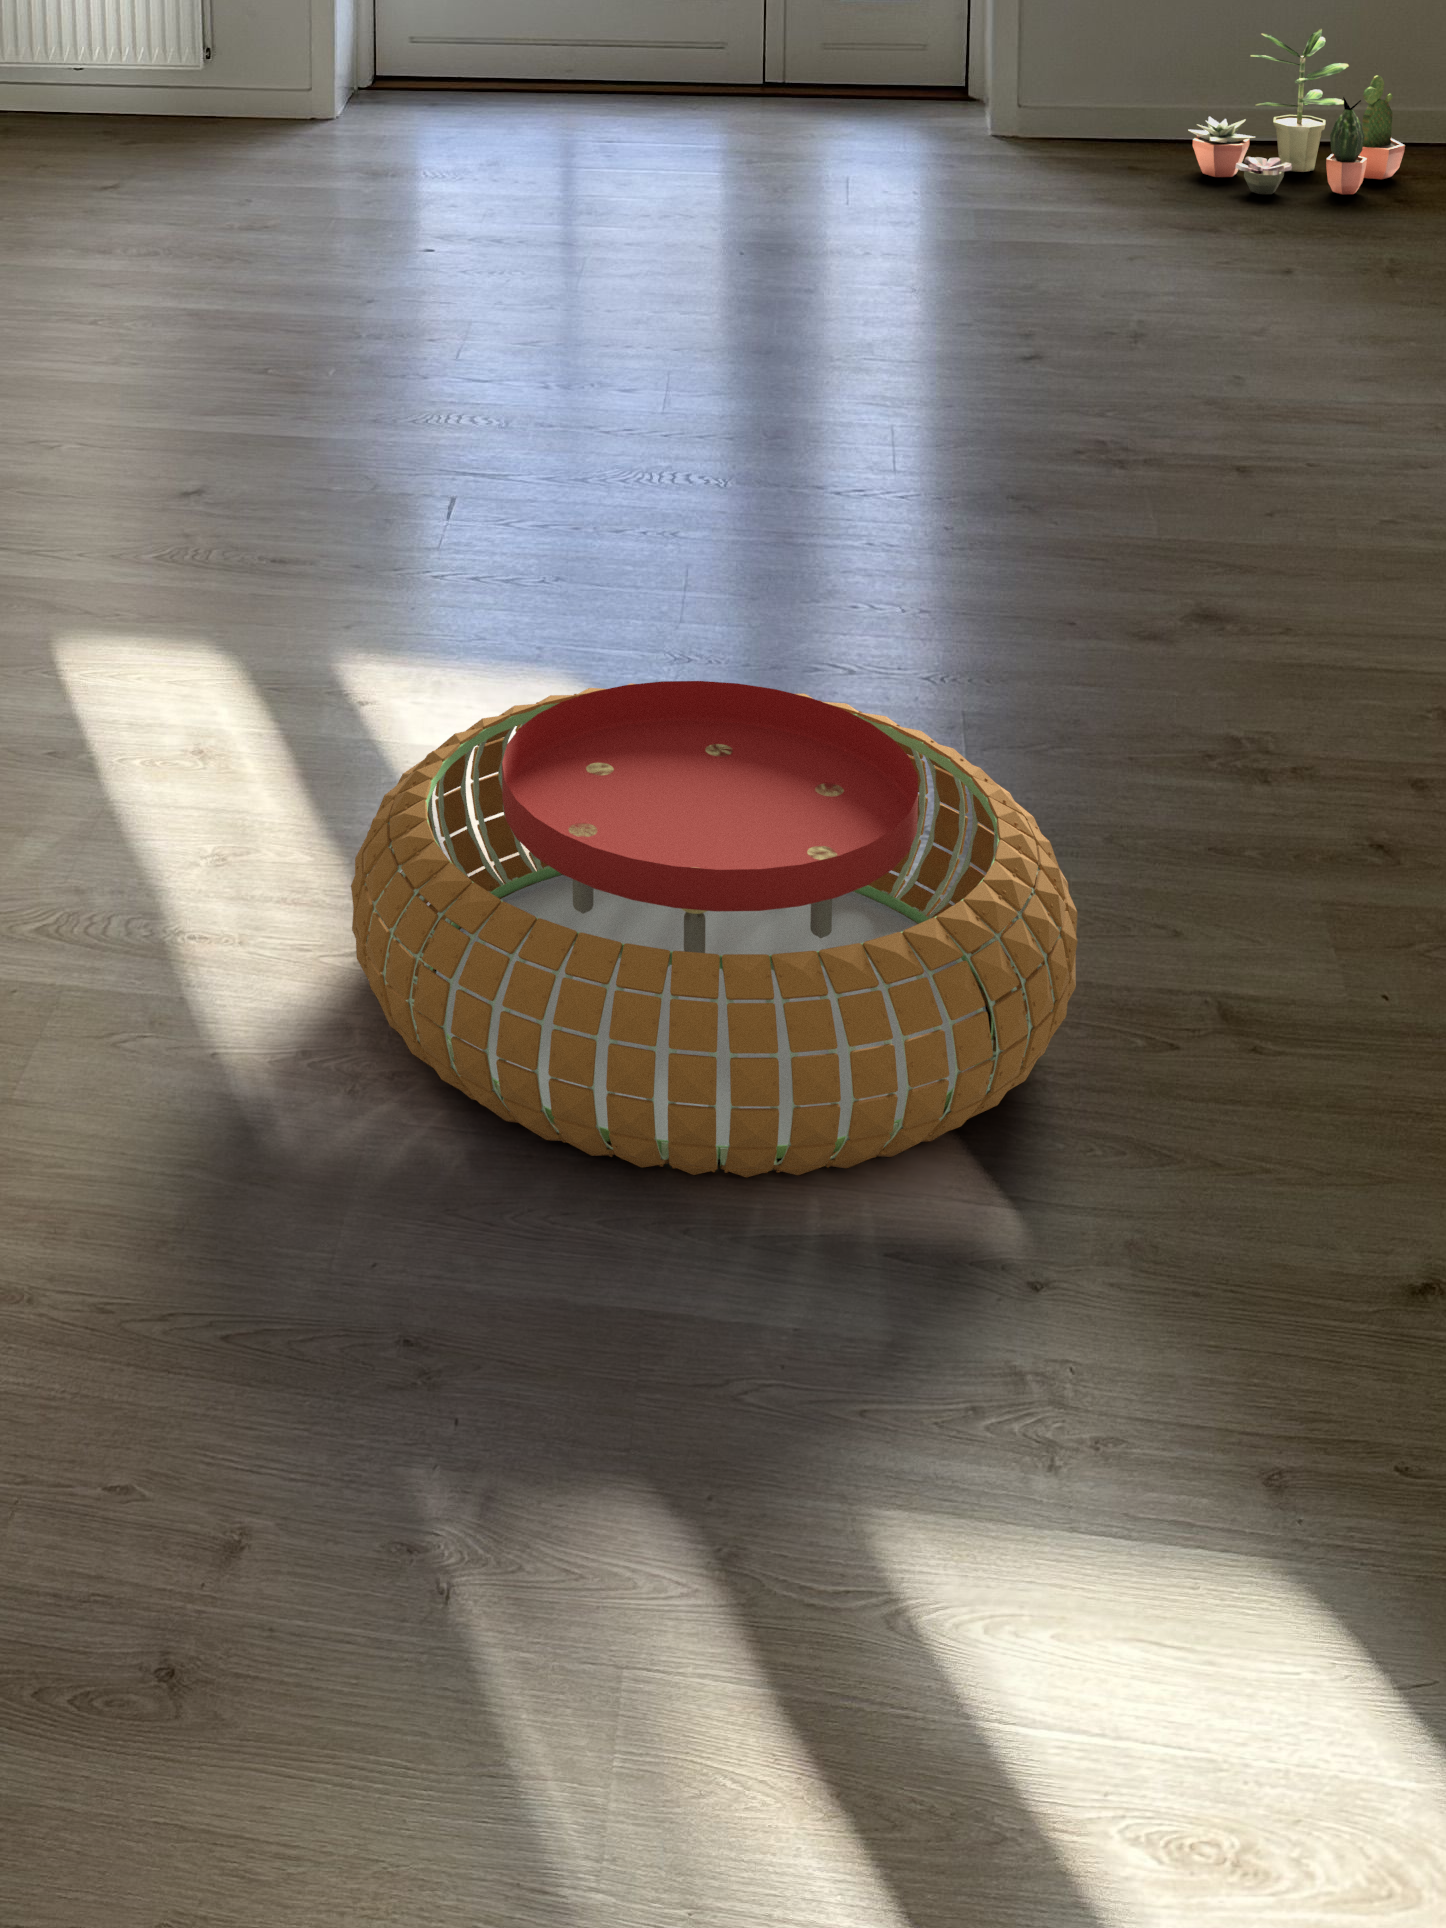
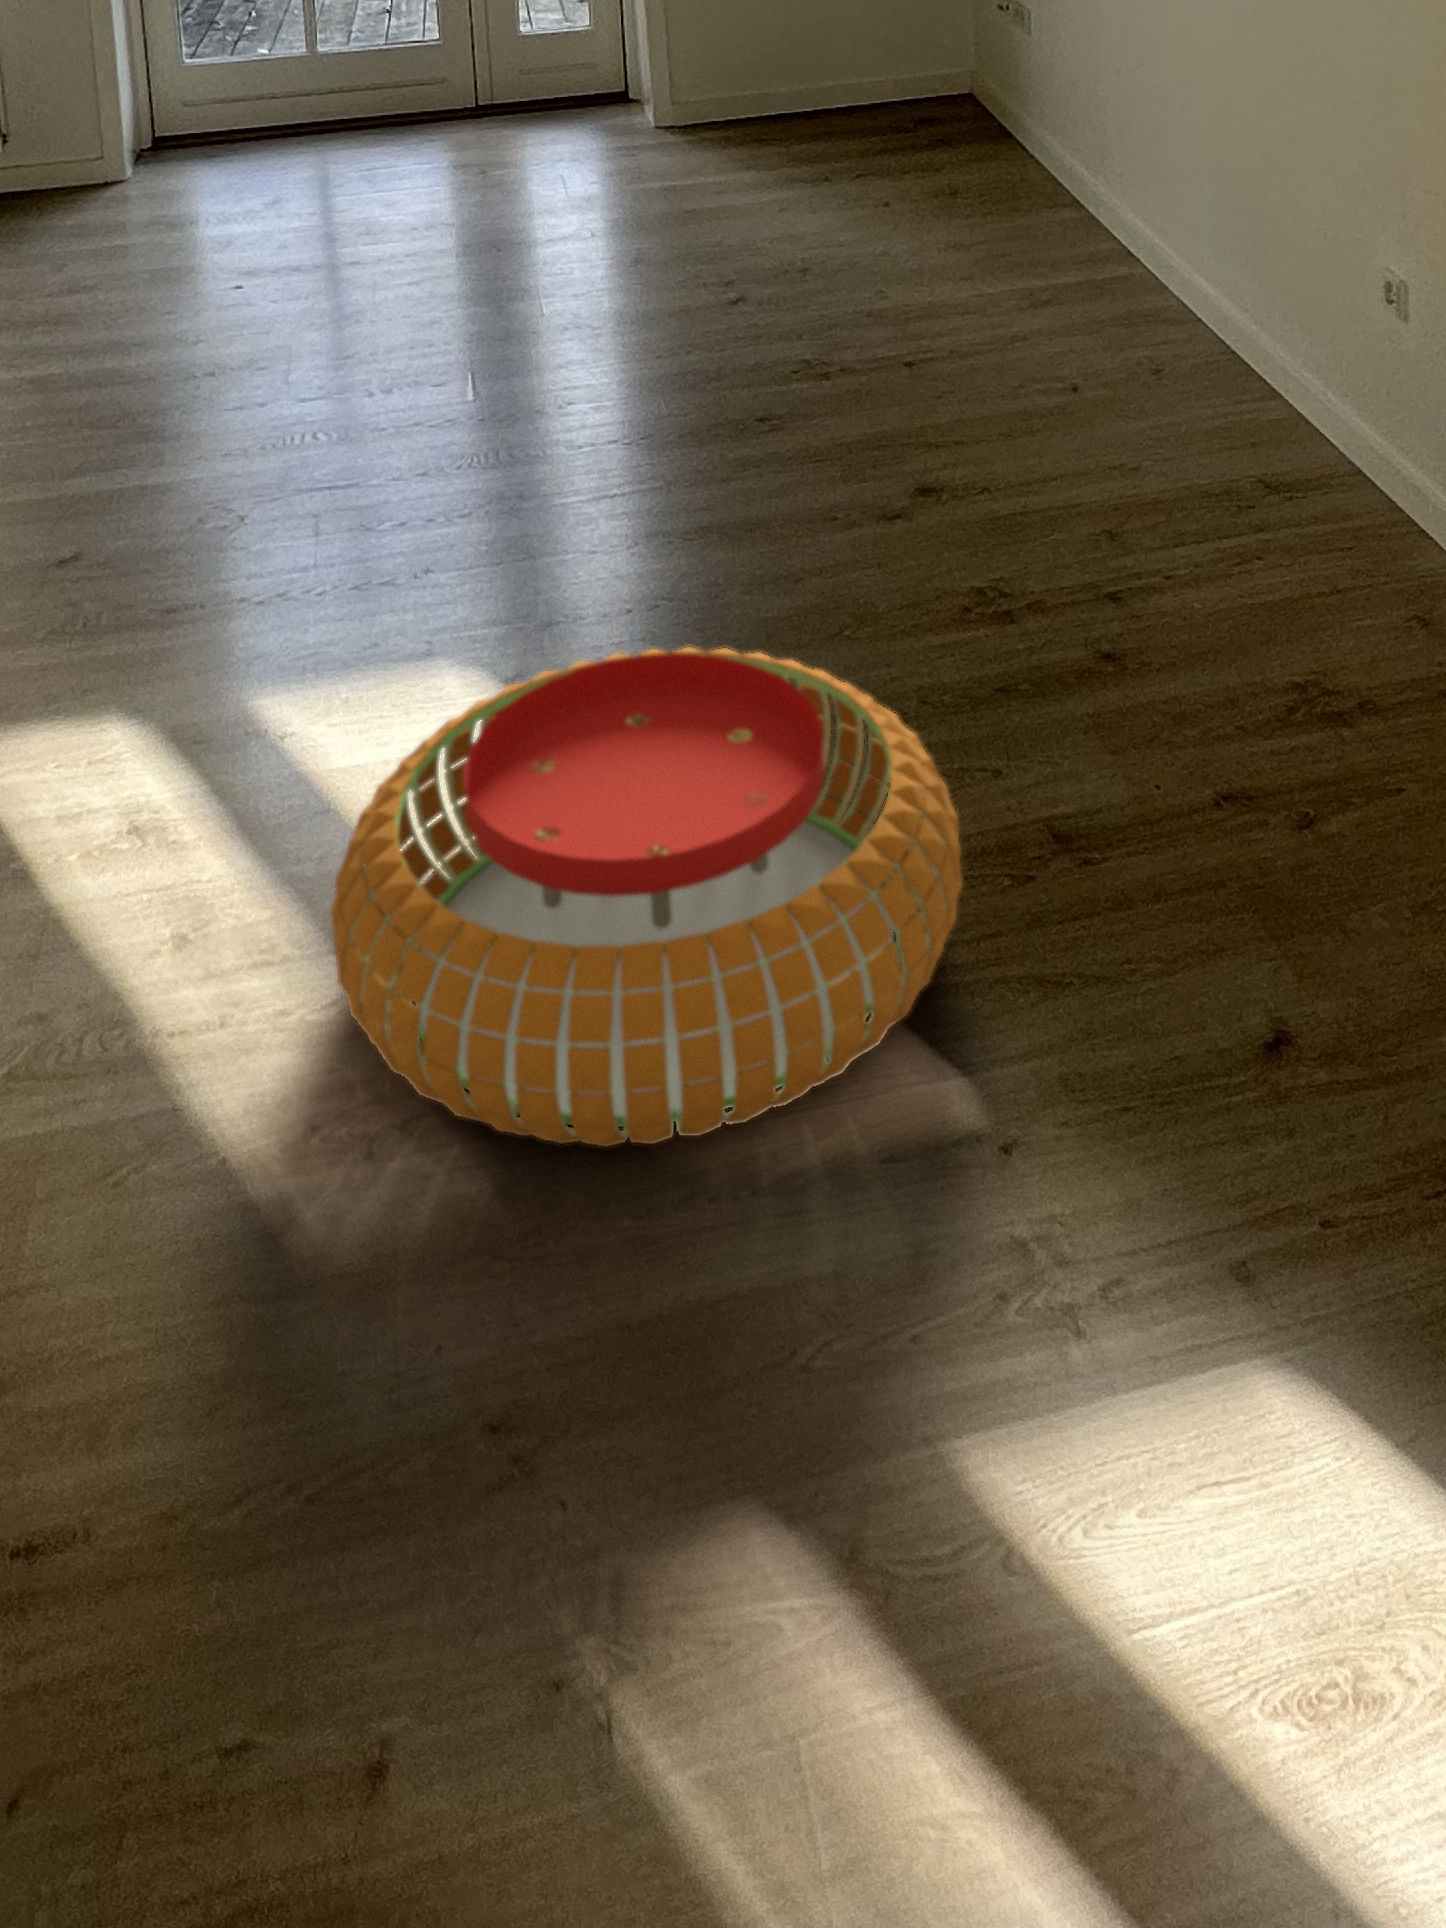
potted plant: present [1188,29,1405,194] -> none [786,24,929,146]

